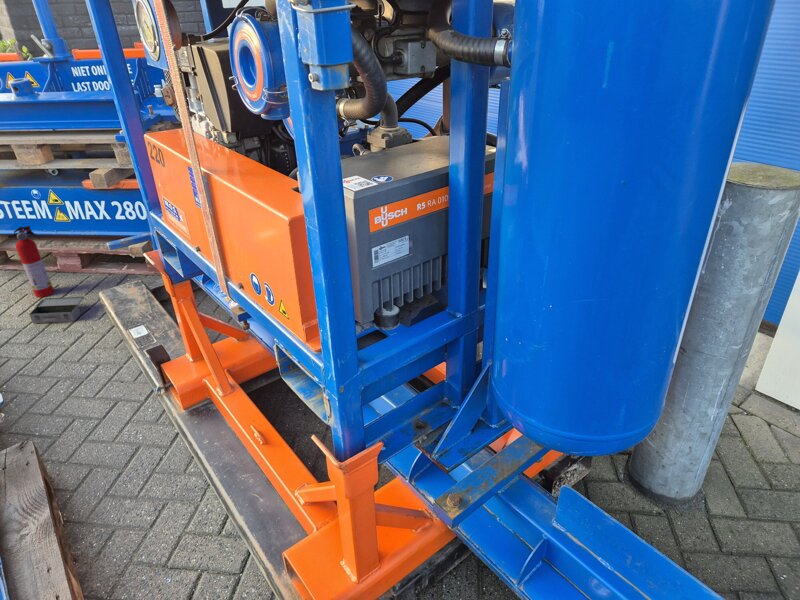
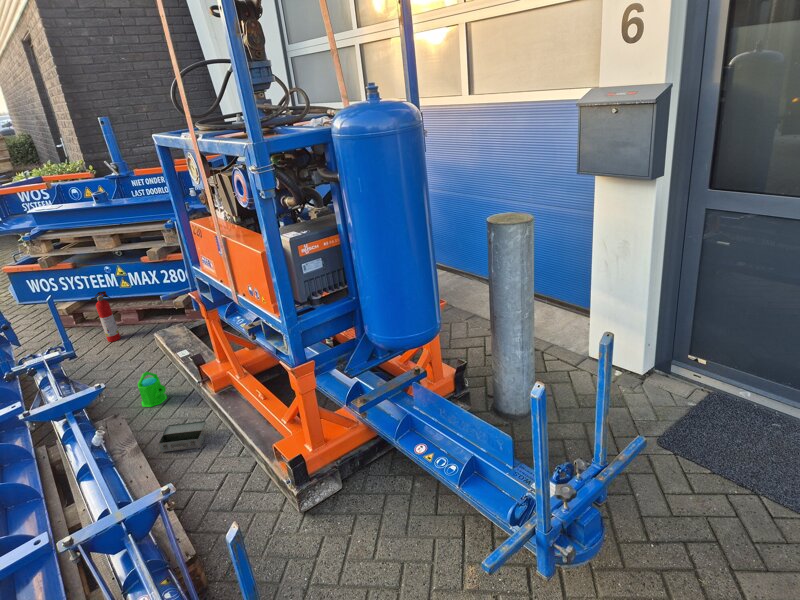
toolbox: present [29,297,84,323] -> present [158,421,206,452]
watering can: none [63,365,111,418] -> present [138,372,167,407]

